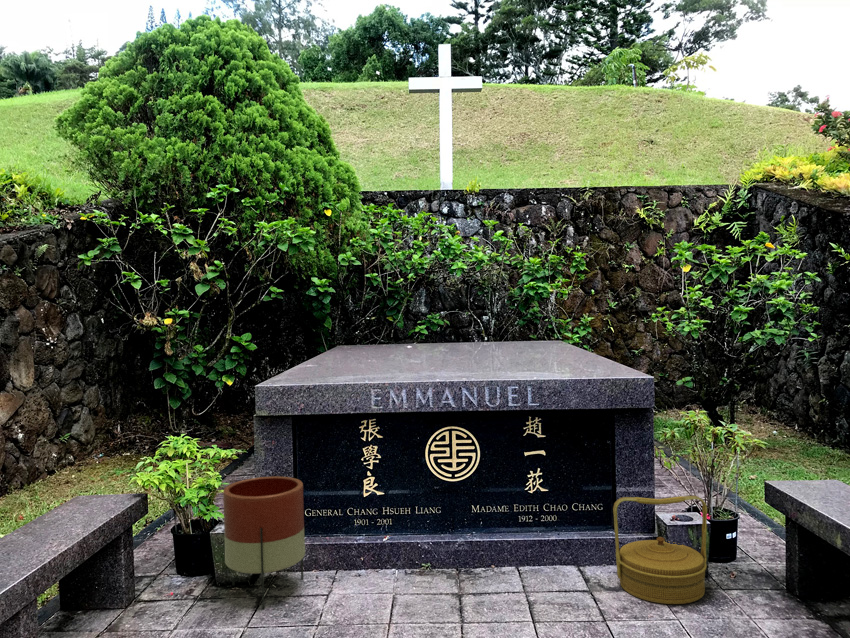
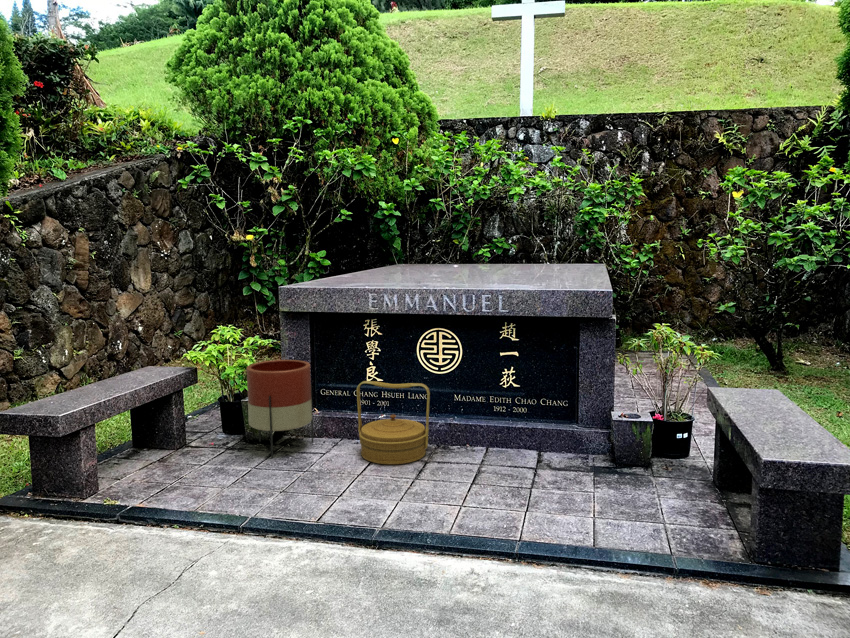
woven basket: present [613,496,707,604] -> present [357,381,430,465]

